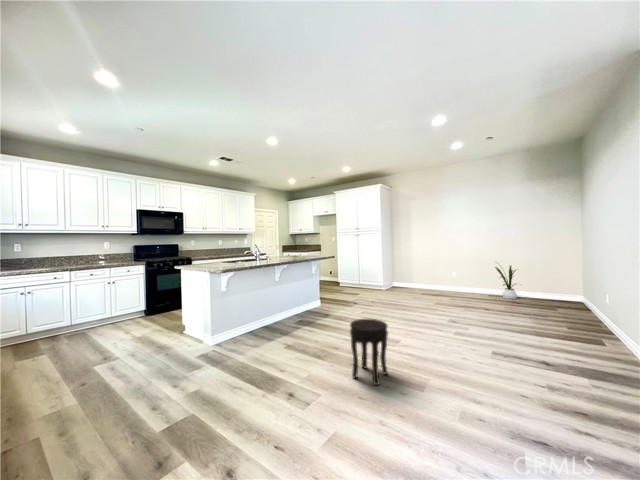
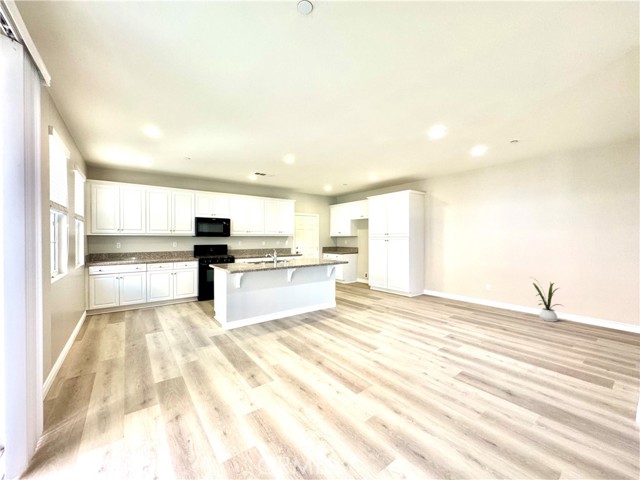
side table: present [350,319,388,385] -> none [308,323,339,381]

